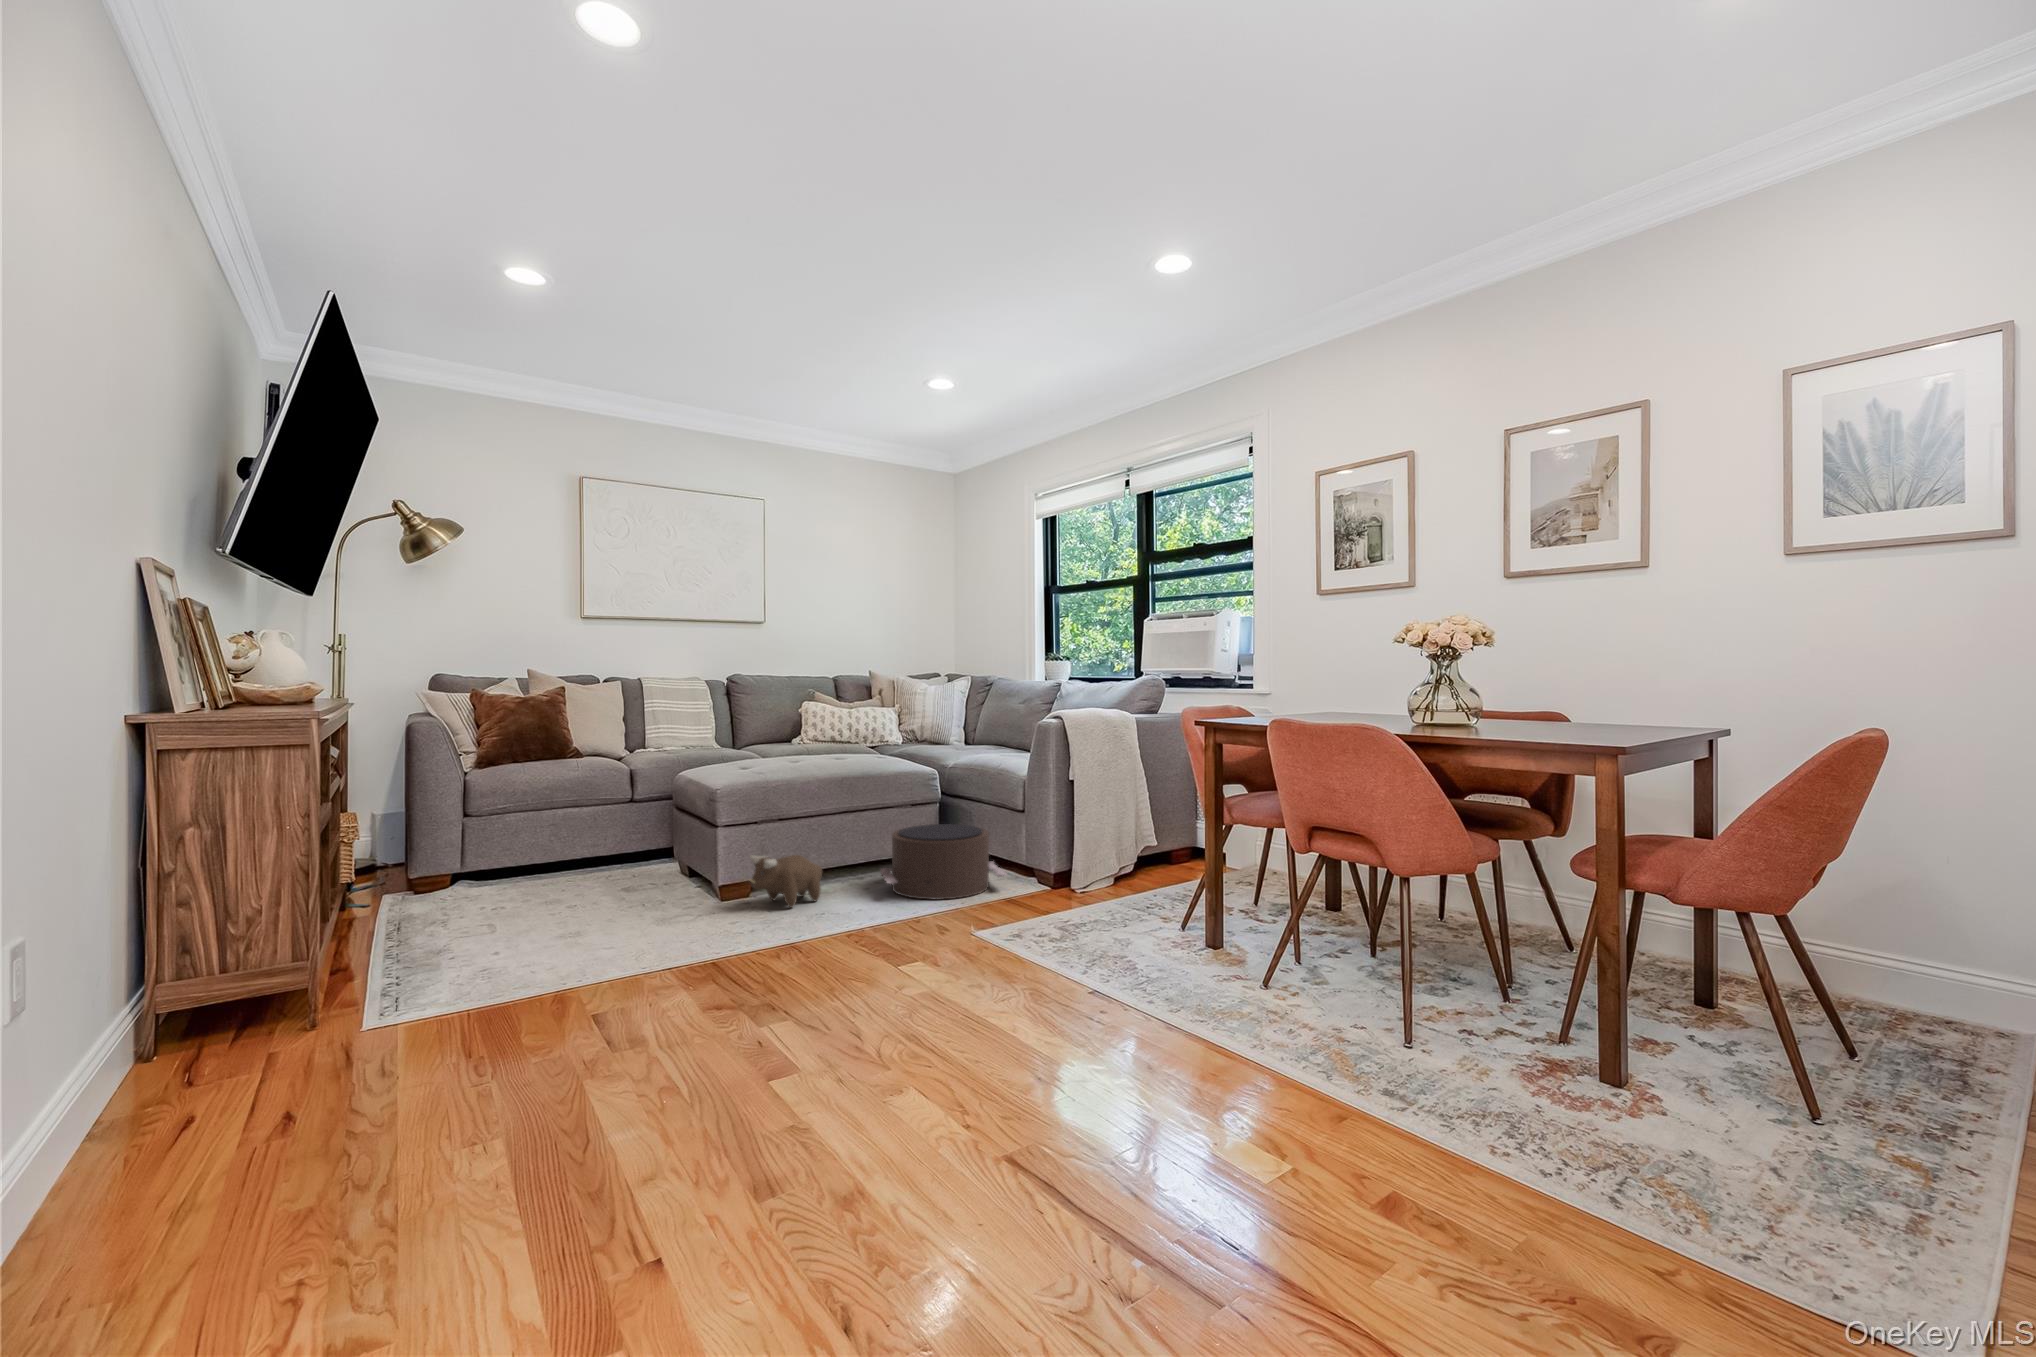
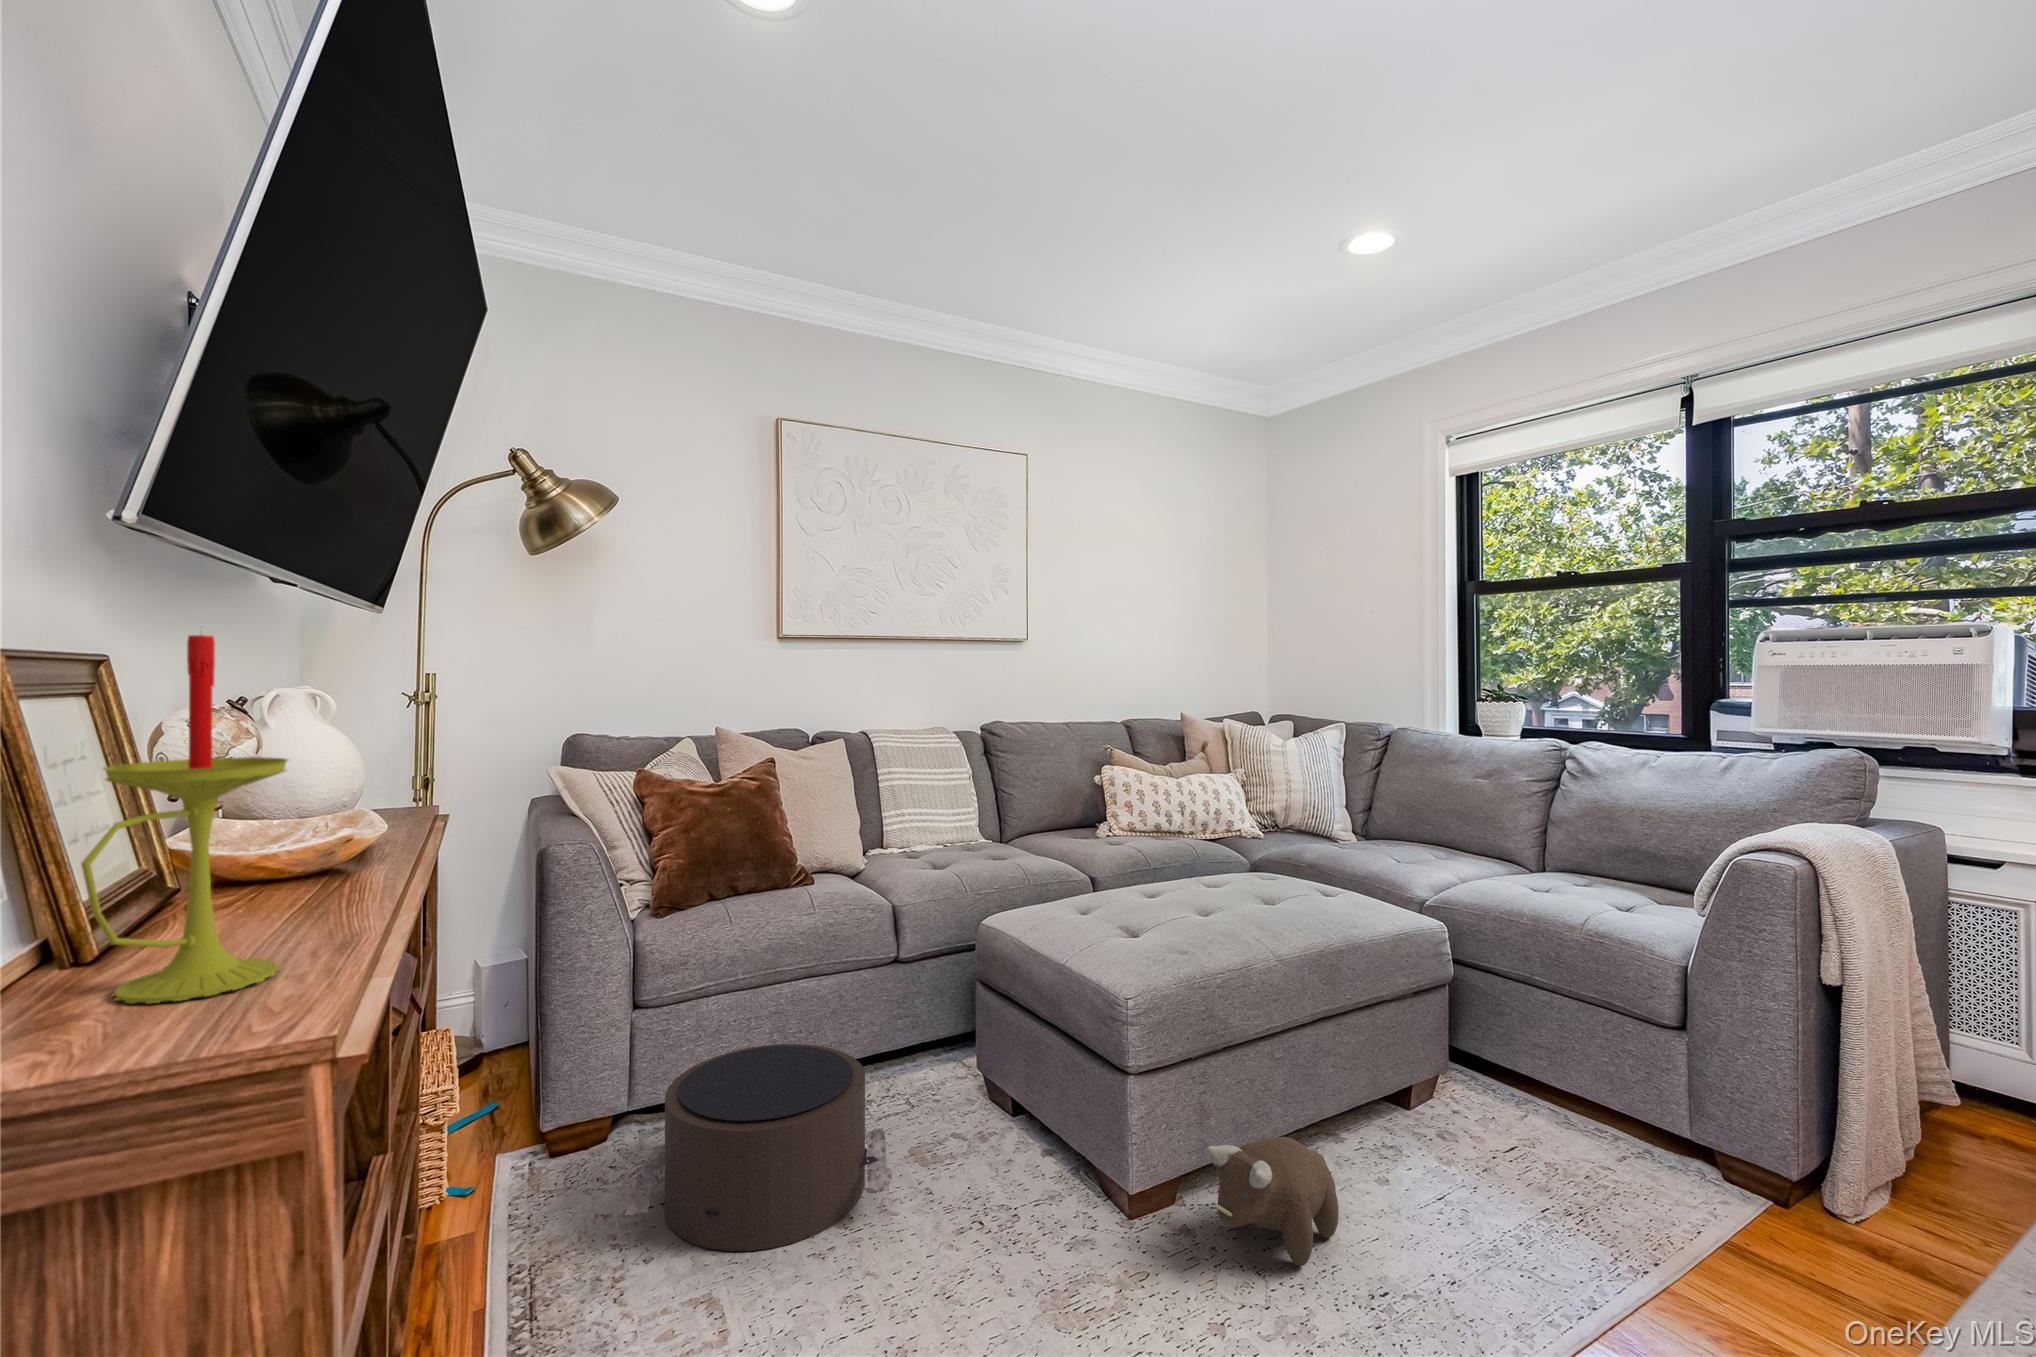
candle: none [226,586,290,705] -> present [82,635,288,1003]
pouf: present [880,824,1007,900] -> present [625,1044,892,1251]

